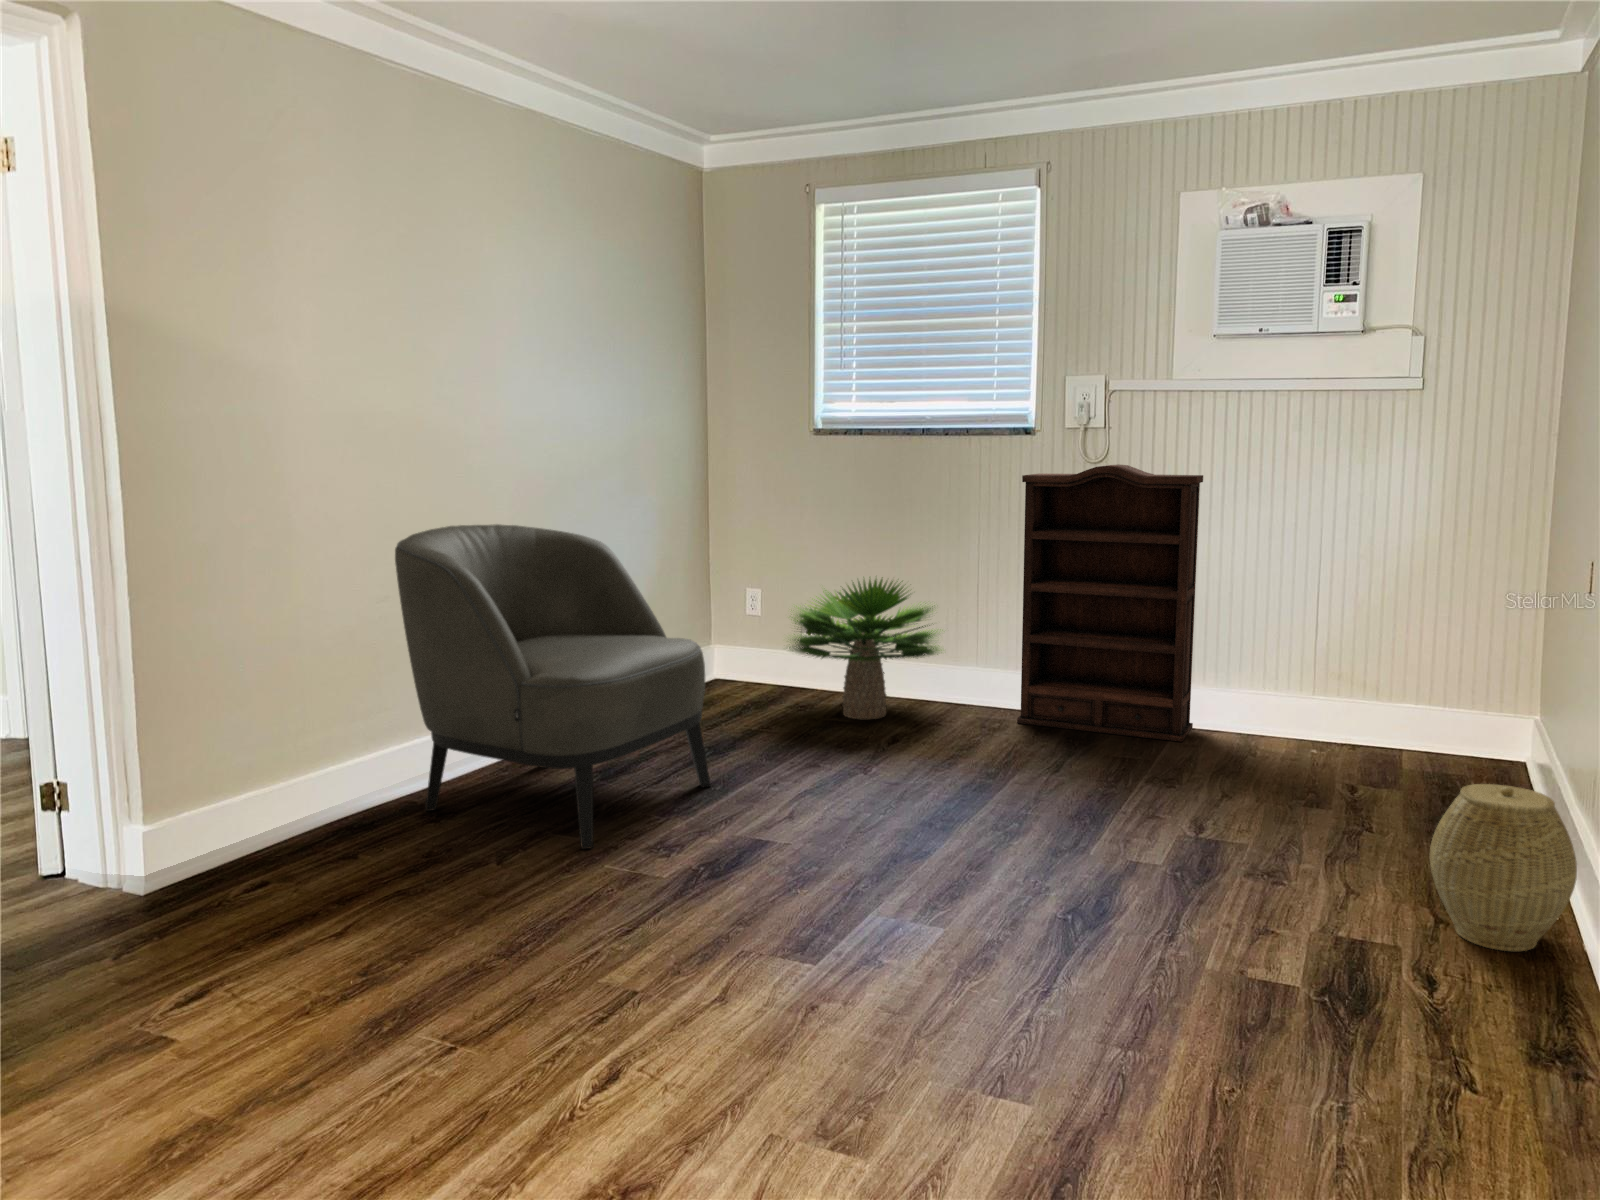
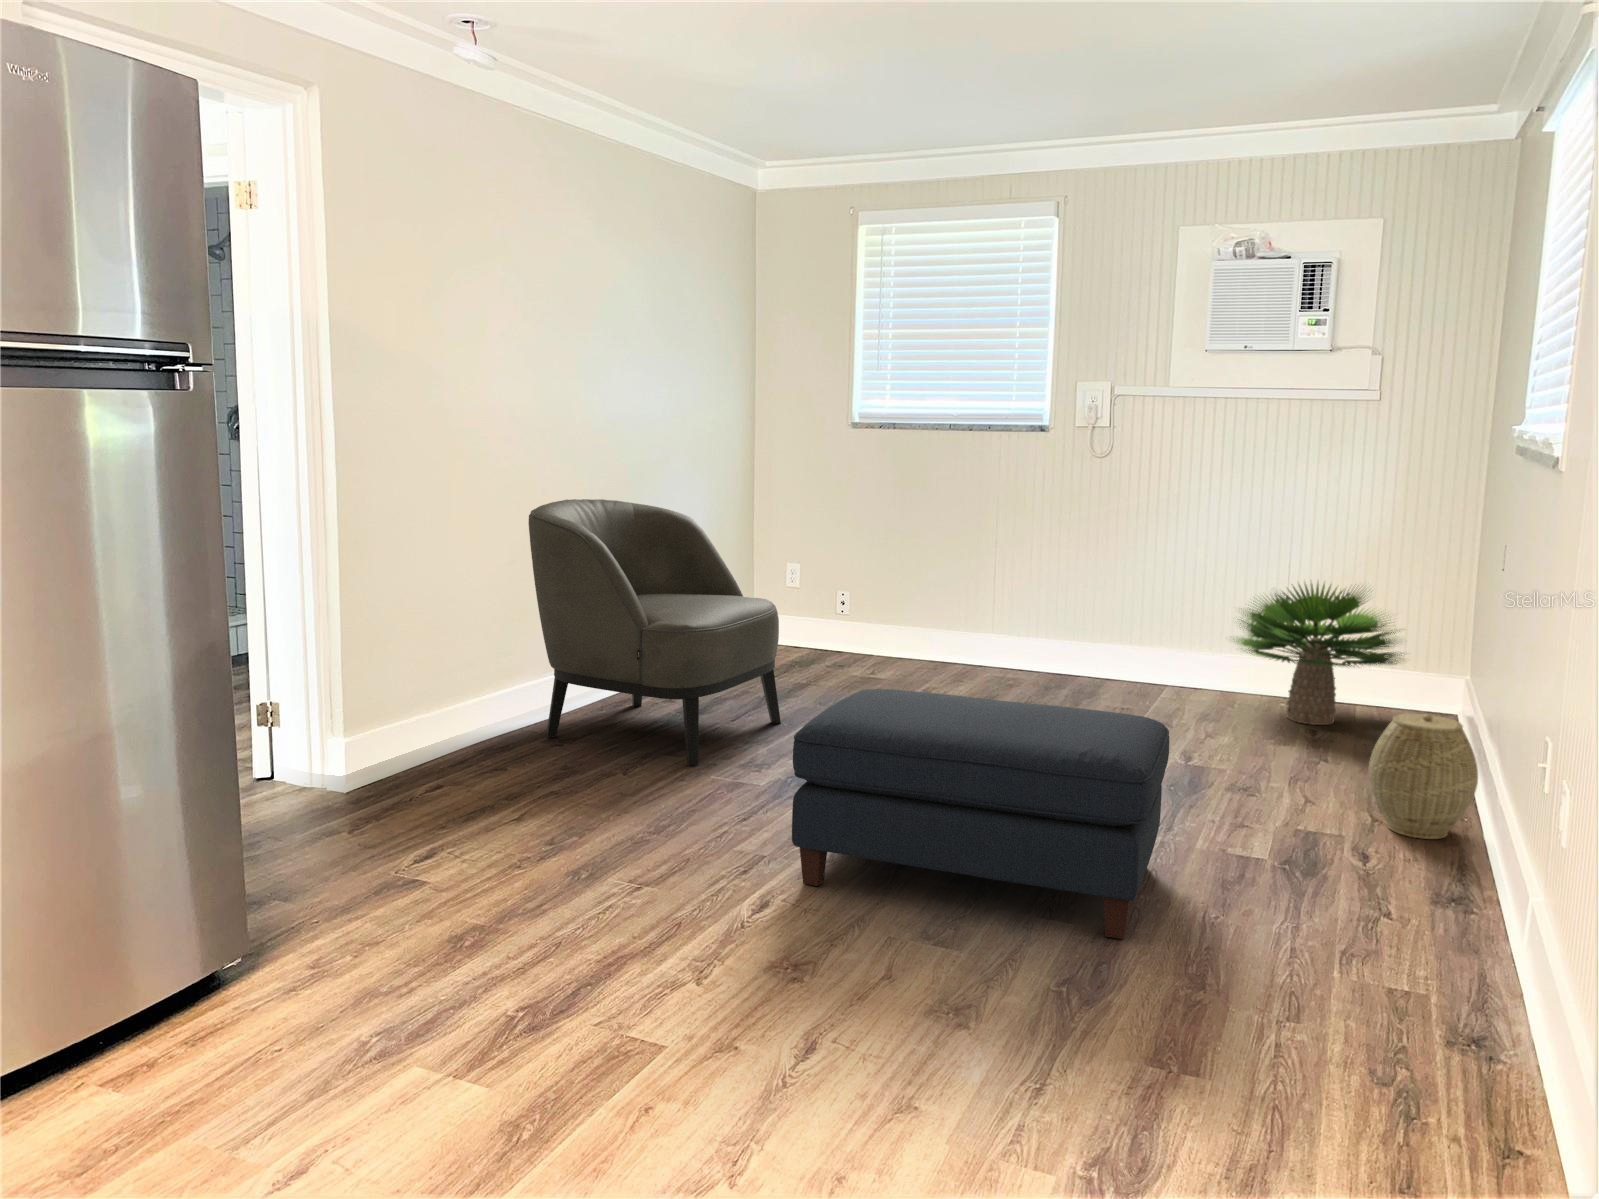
bookshelf: present [1017,464,1203,742] -> none [1031,459,1195,696]
potted plant: present [789,577,942,719] -> present [1233,583,1400,725]
ottoman: none [653,766,1164,1136] -> present [792,689,1169,939]

